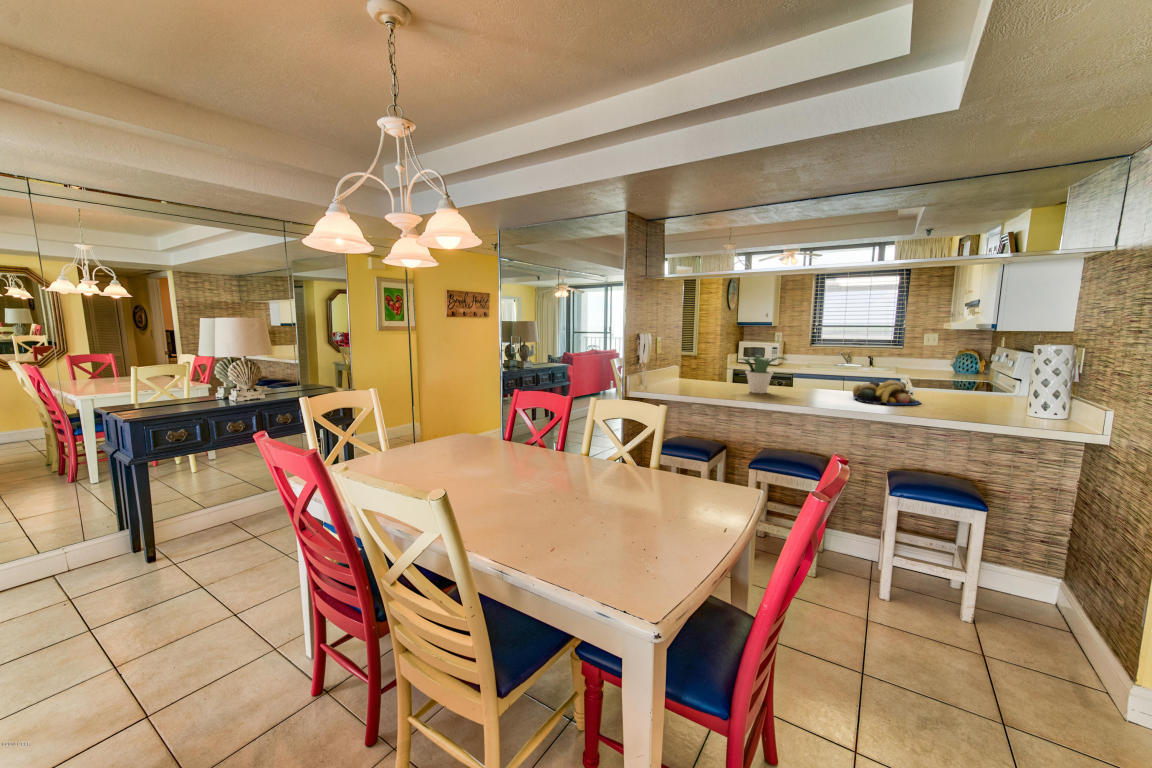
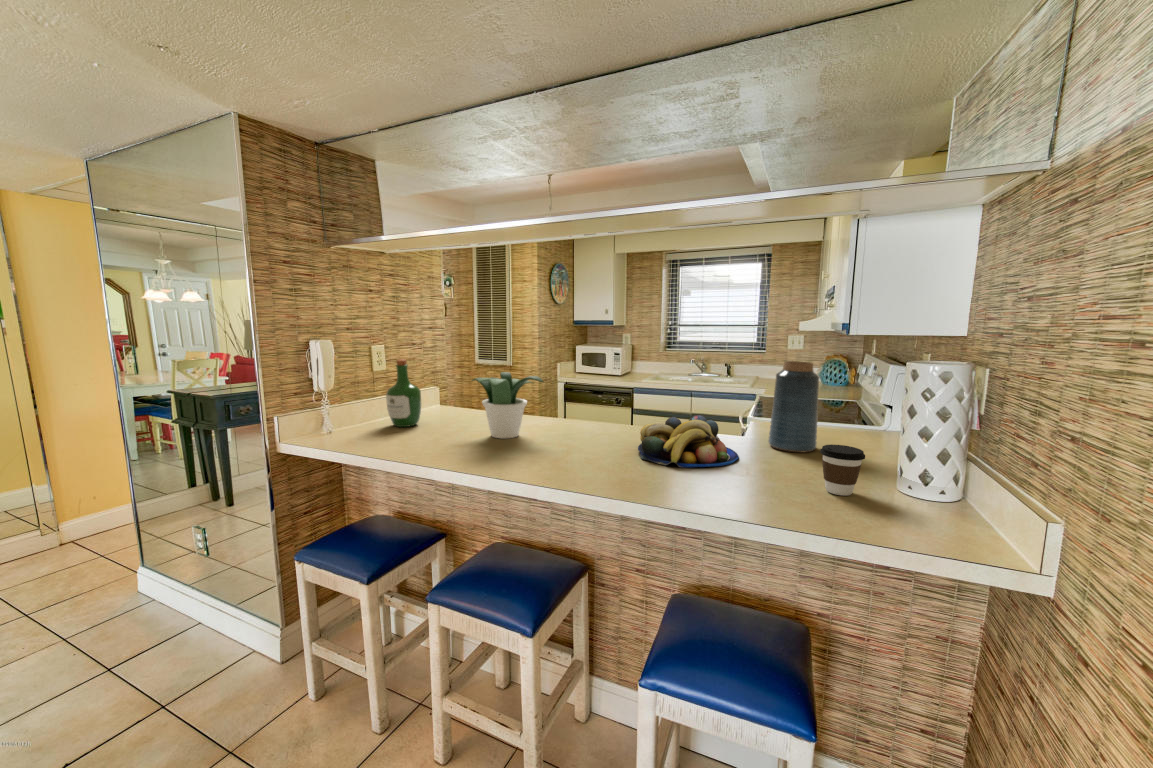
wine bottle: none [676,348,696,388] -> present [386,359,421,427]
vase: none [936,348,973,402] -> present [769,361,819,452]
coffee cup: none [980,390,1009,415] -> present [820,444,865,496]

